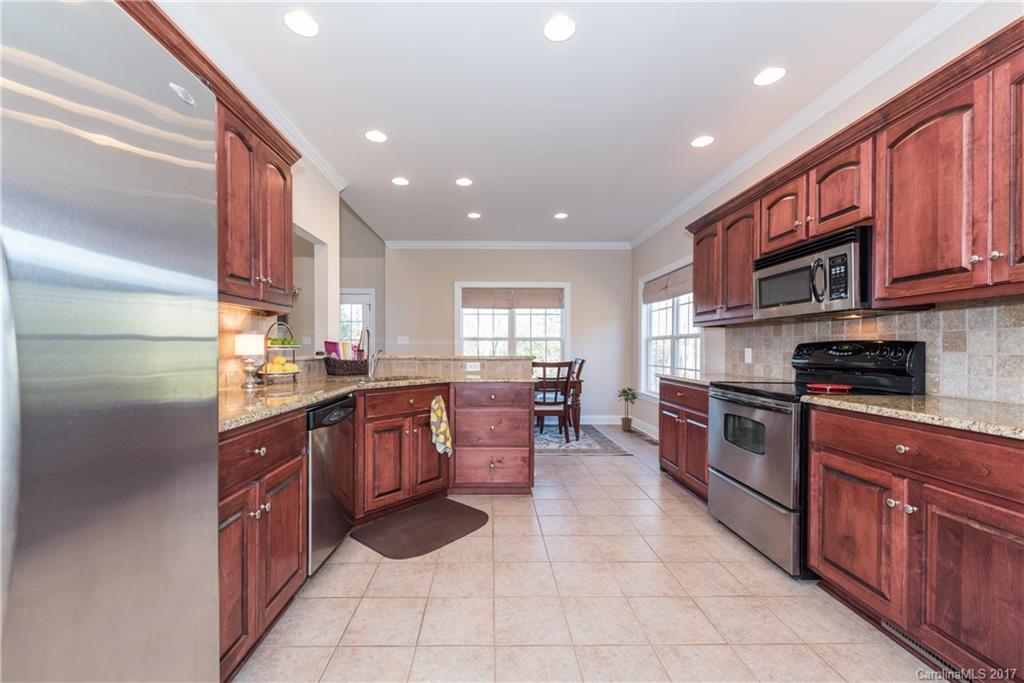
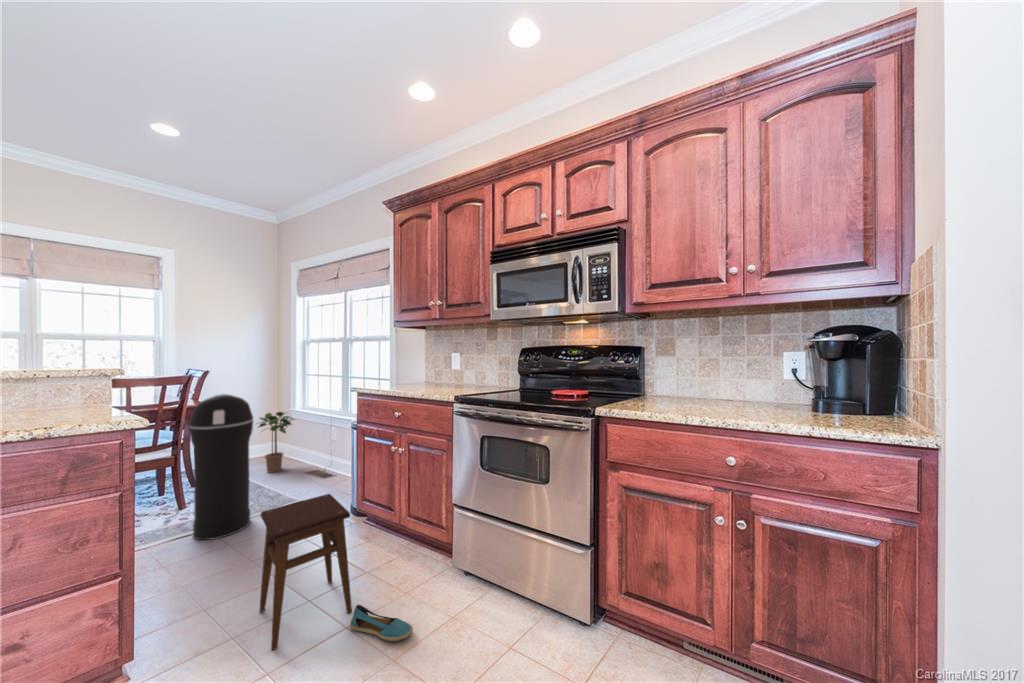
trash can: none [575,369,605,453] -> present [189,394,253,540]
stool: none [594,431,636,503] -> present [260,494,352,650]
shoe: none [631,497,663,522] -> present [350,604,413,641]

